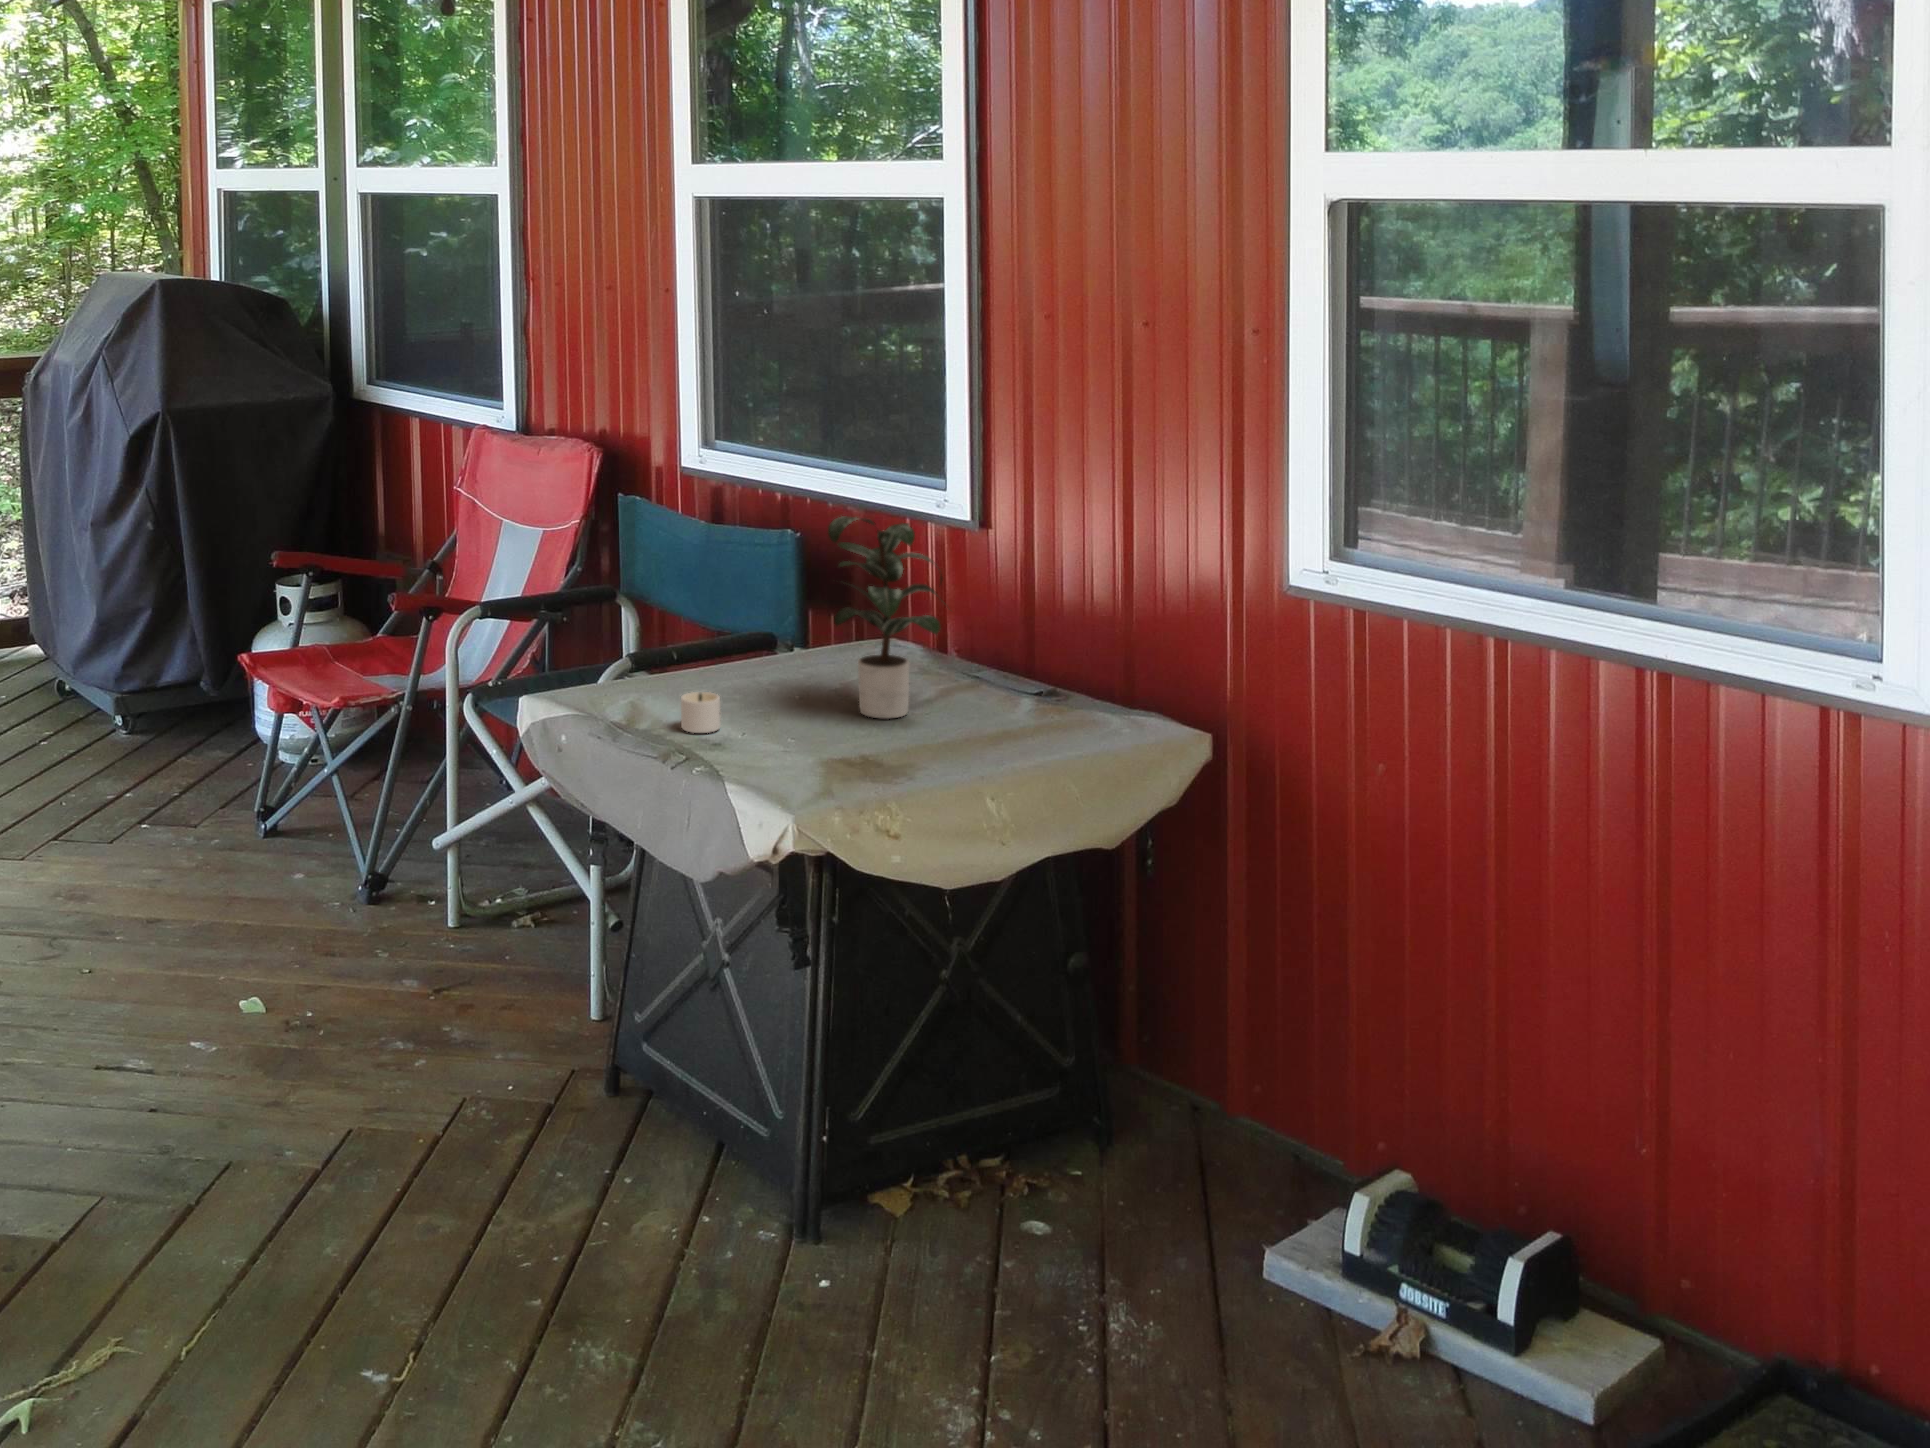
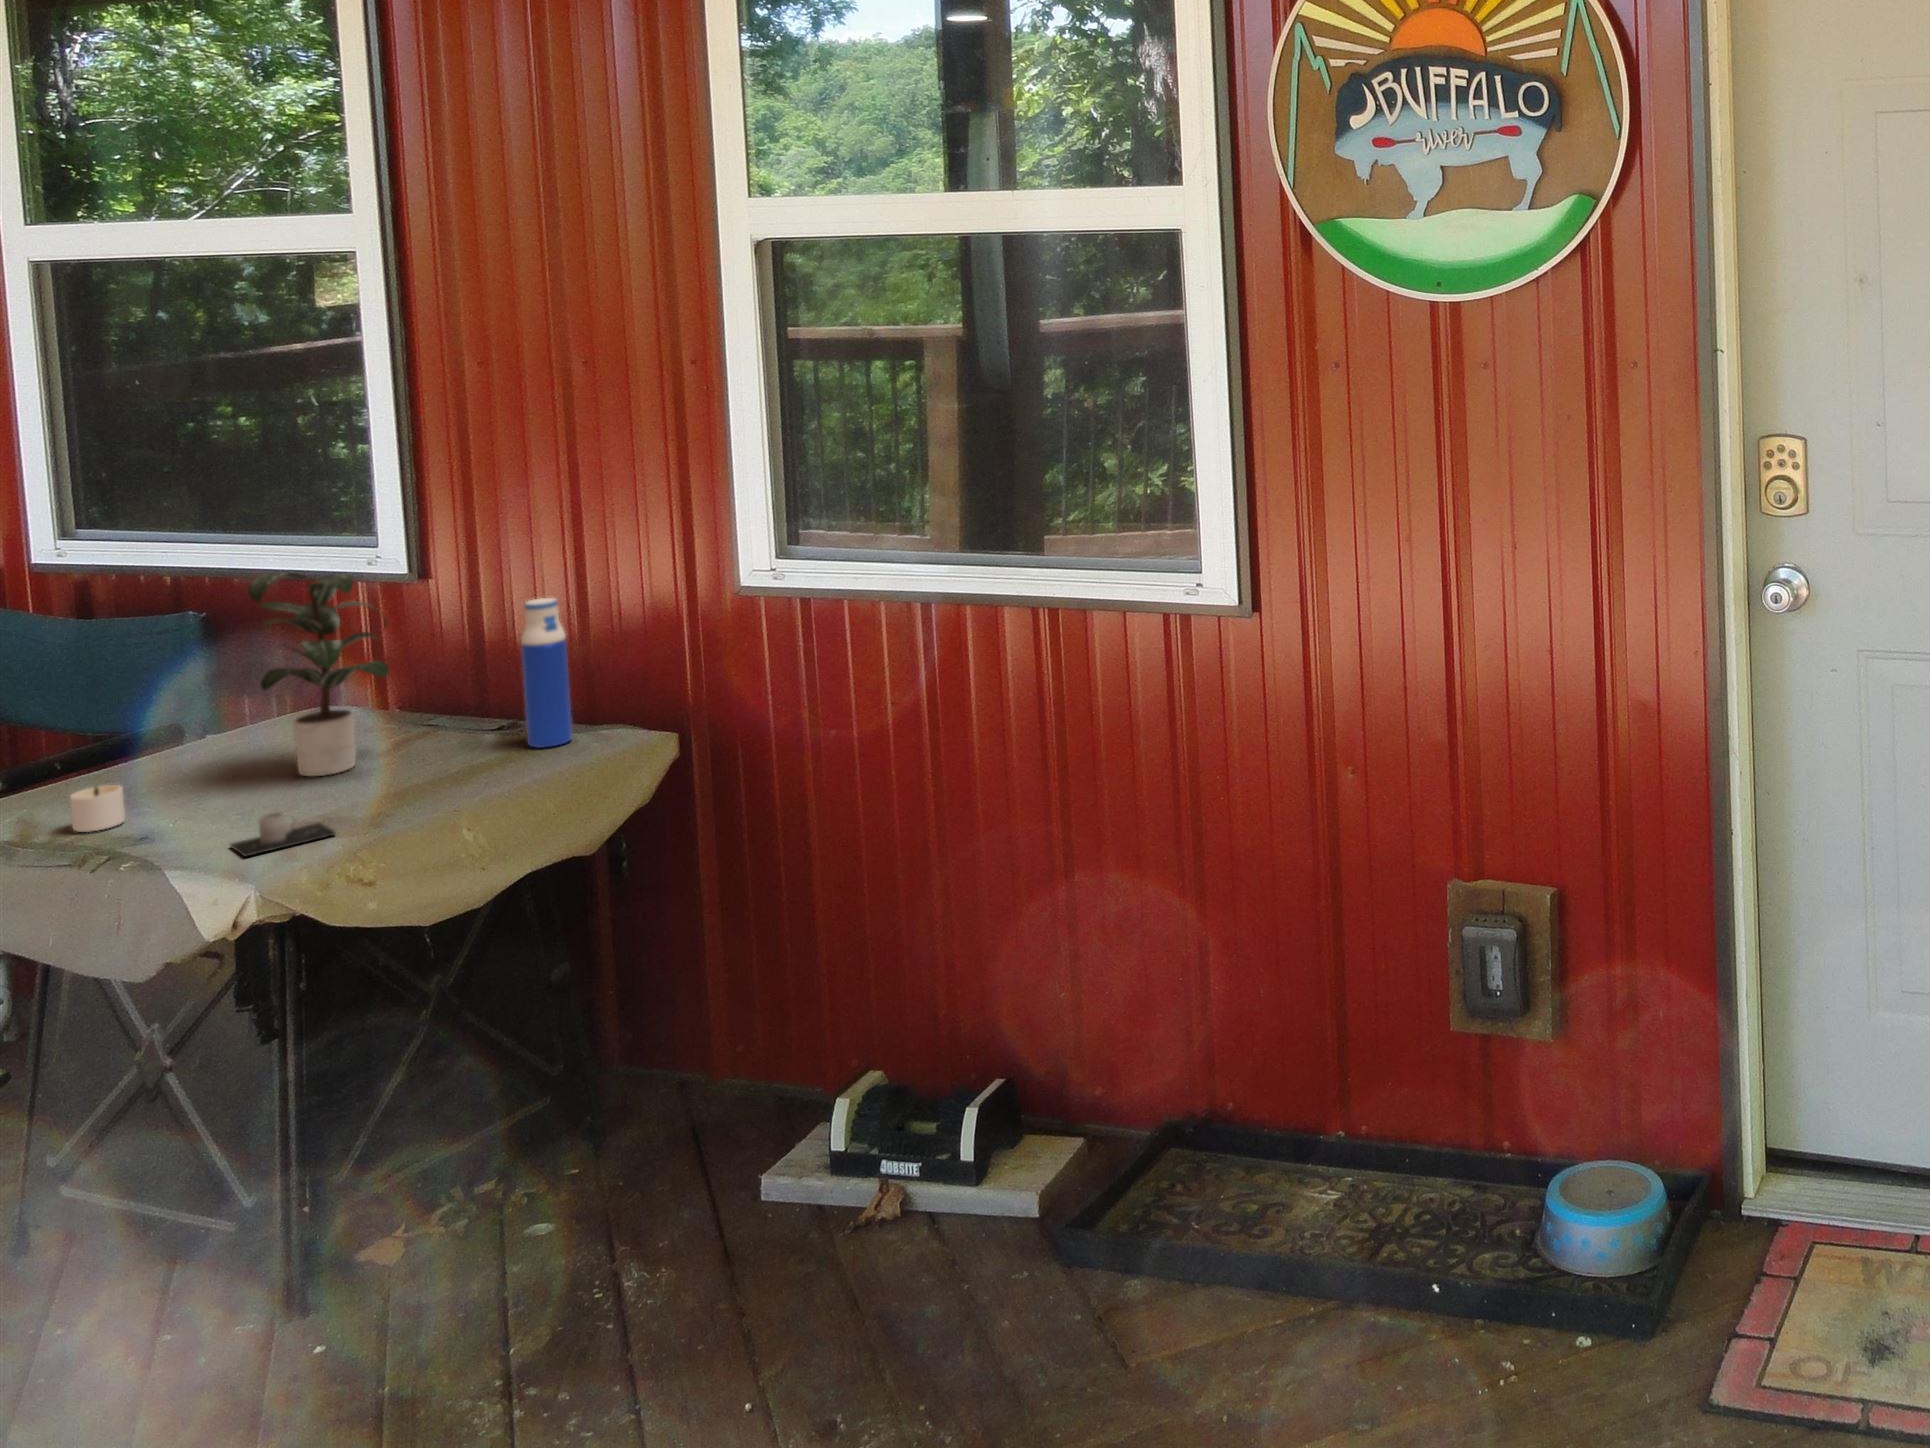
water bottle: none [1062,577,1105,732] -> present [521,598,573,748]
mug: none [796,752,883,791] -> present [231,812,335,856]

